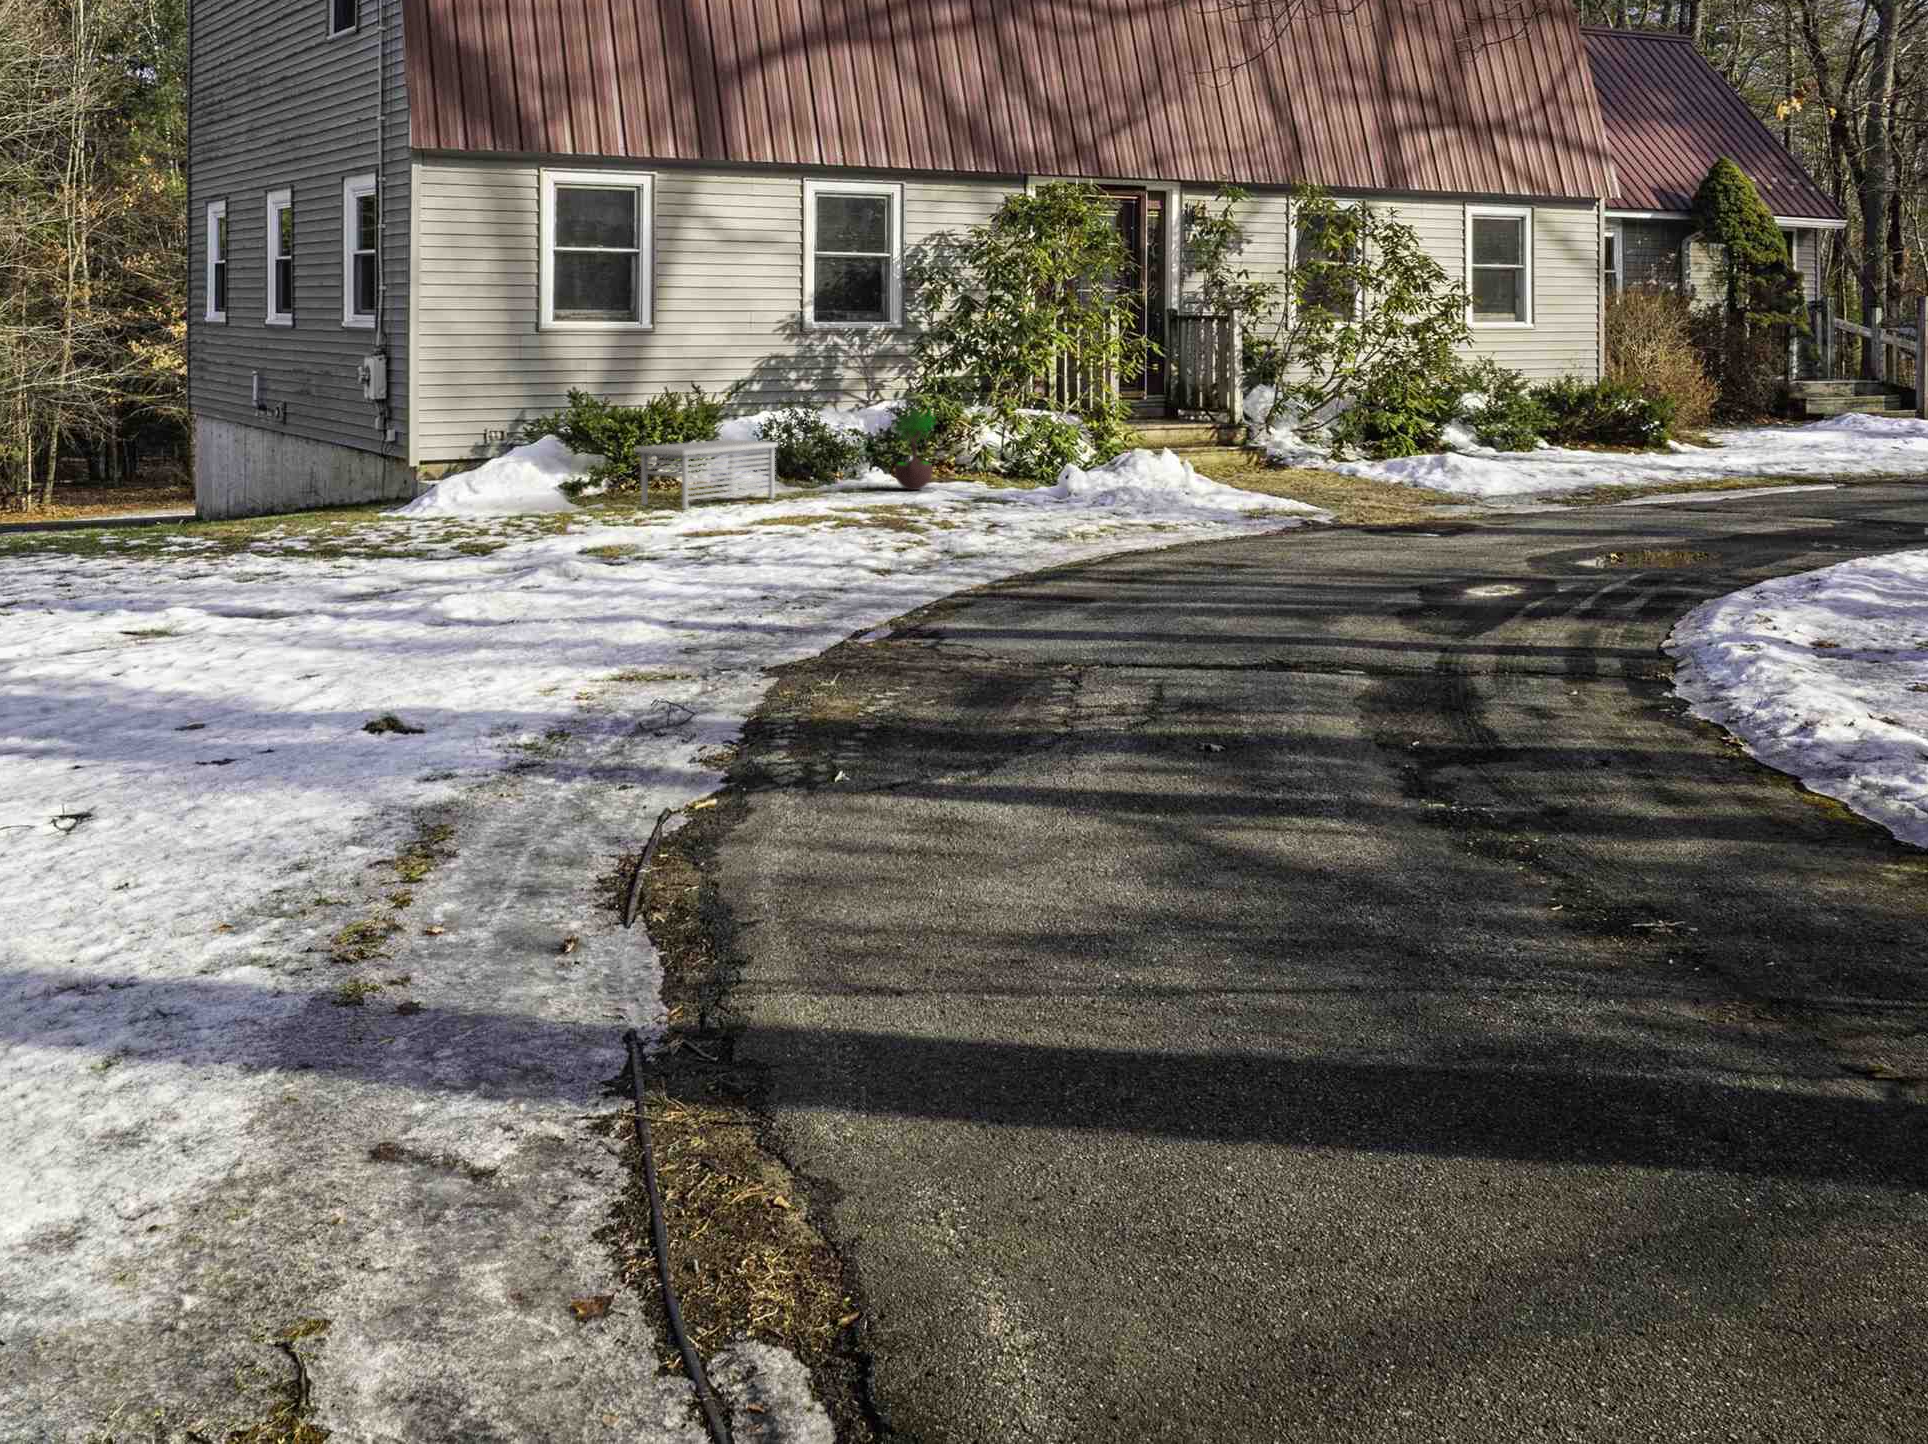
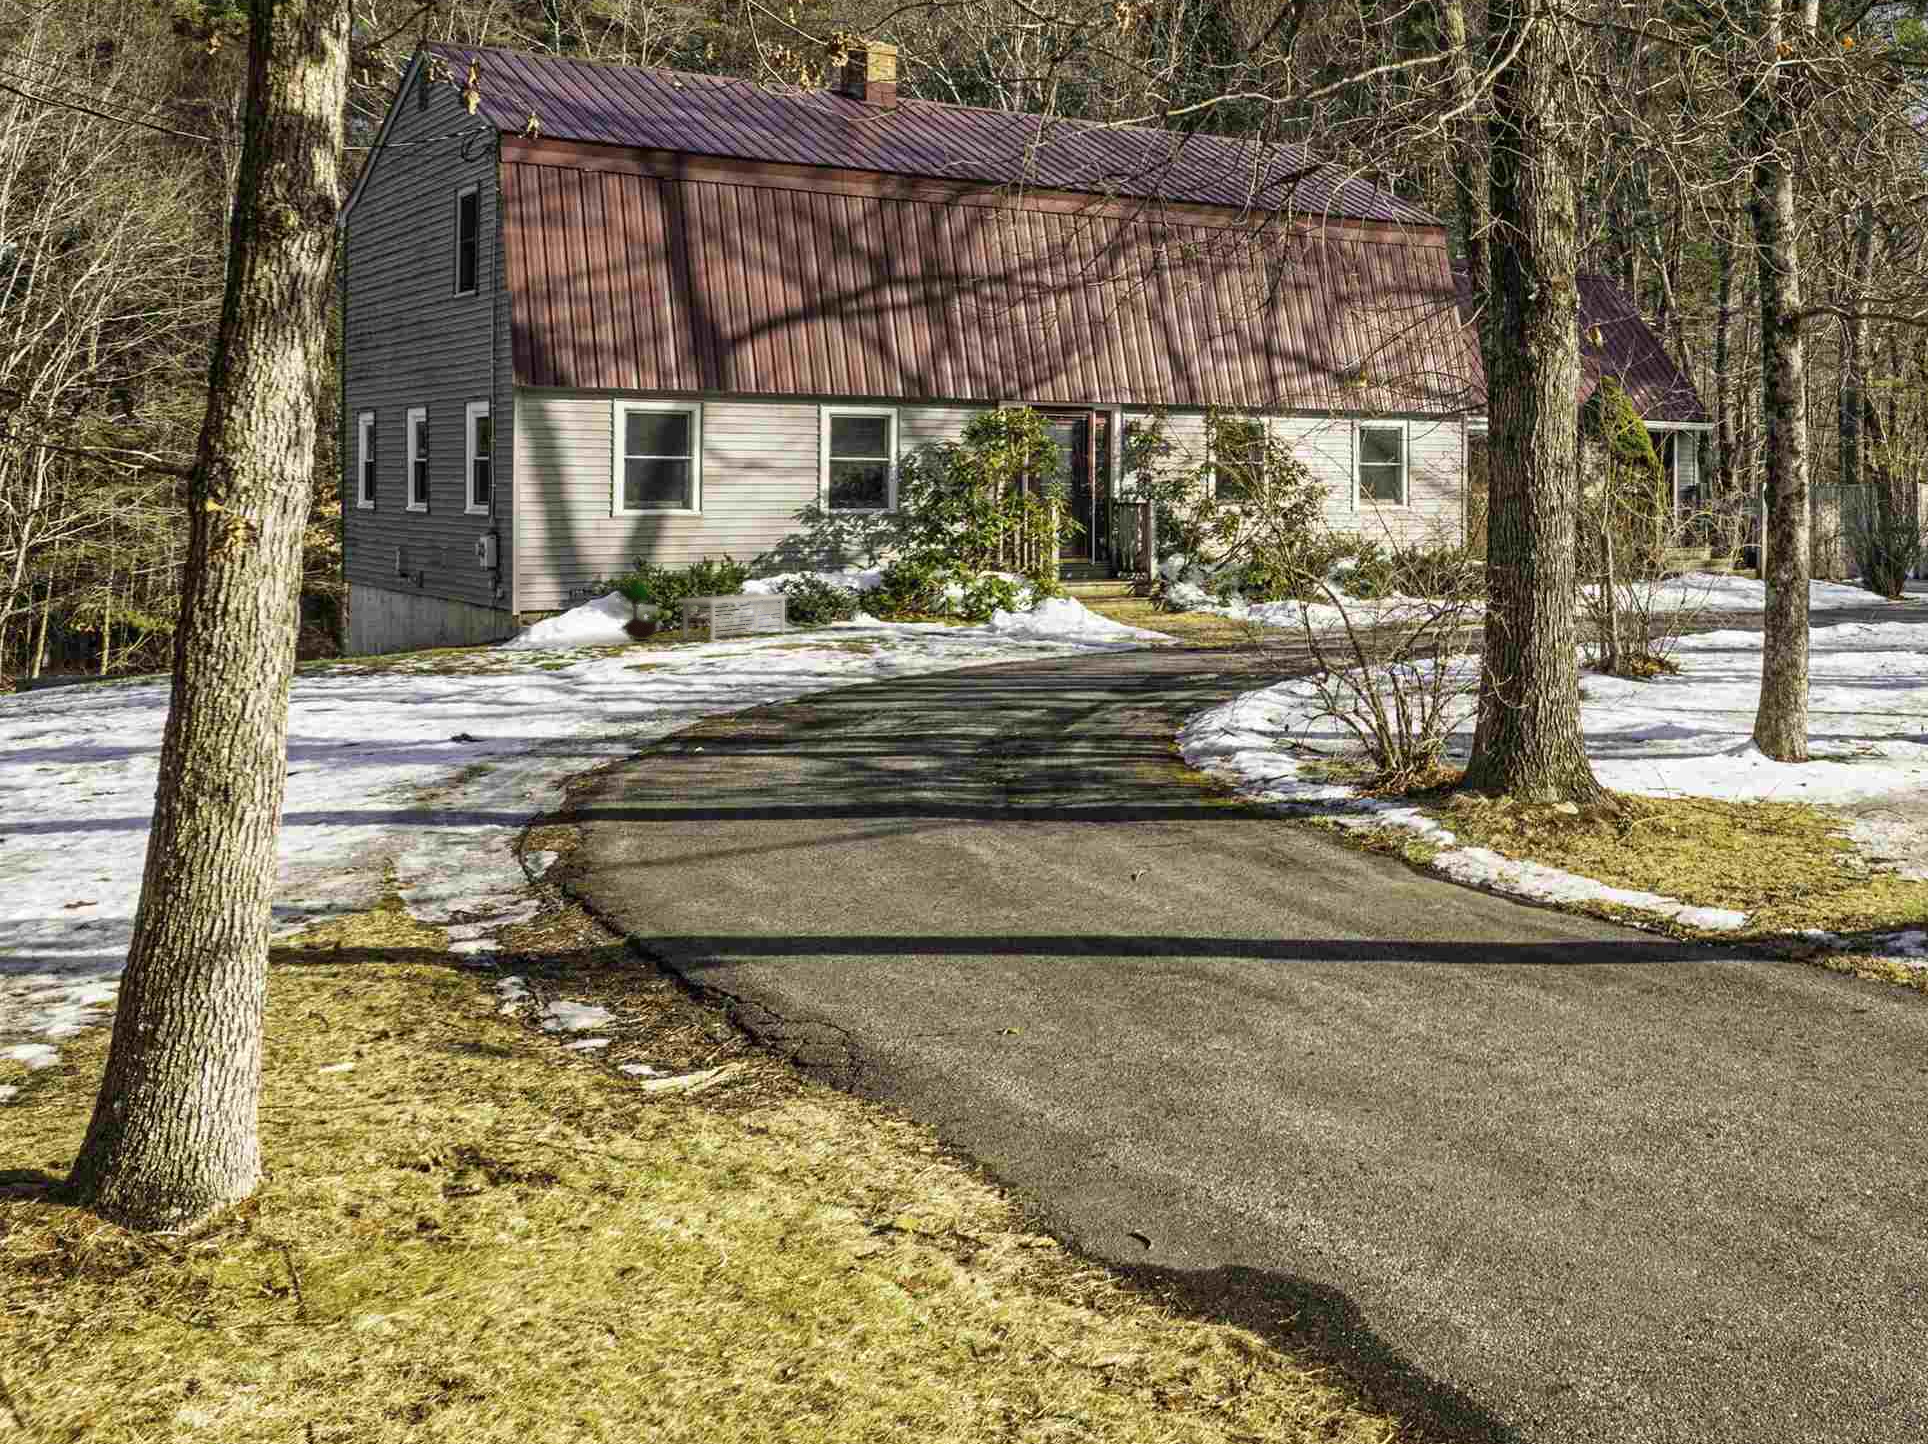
potted tree: present [887,407,935,490] -> present [614,579,658,640]

